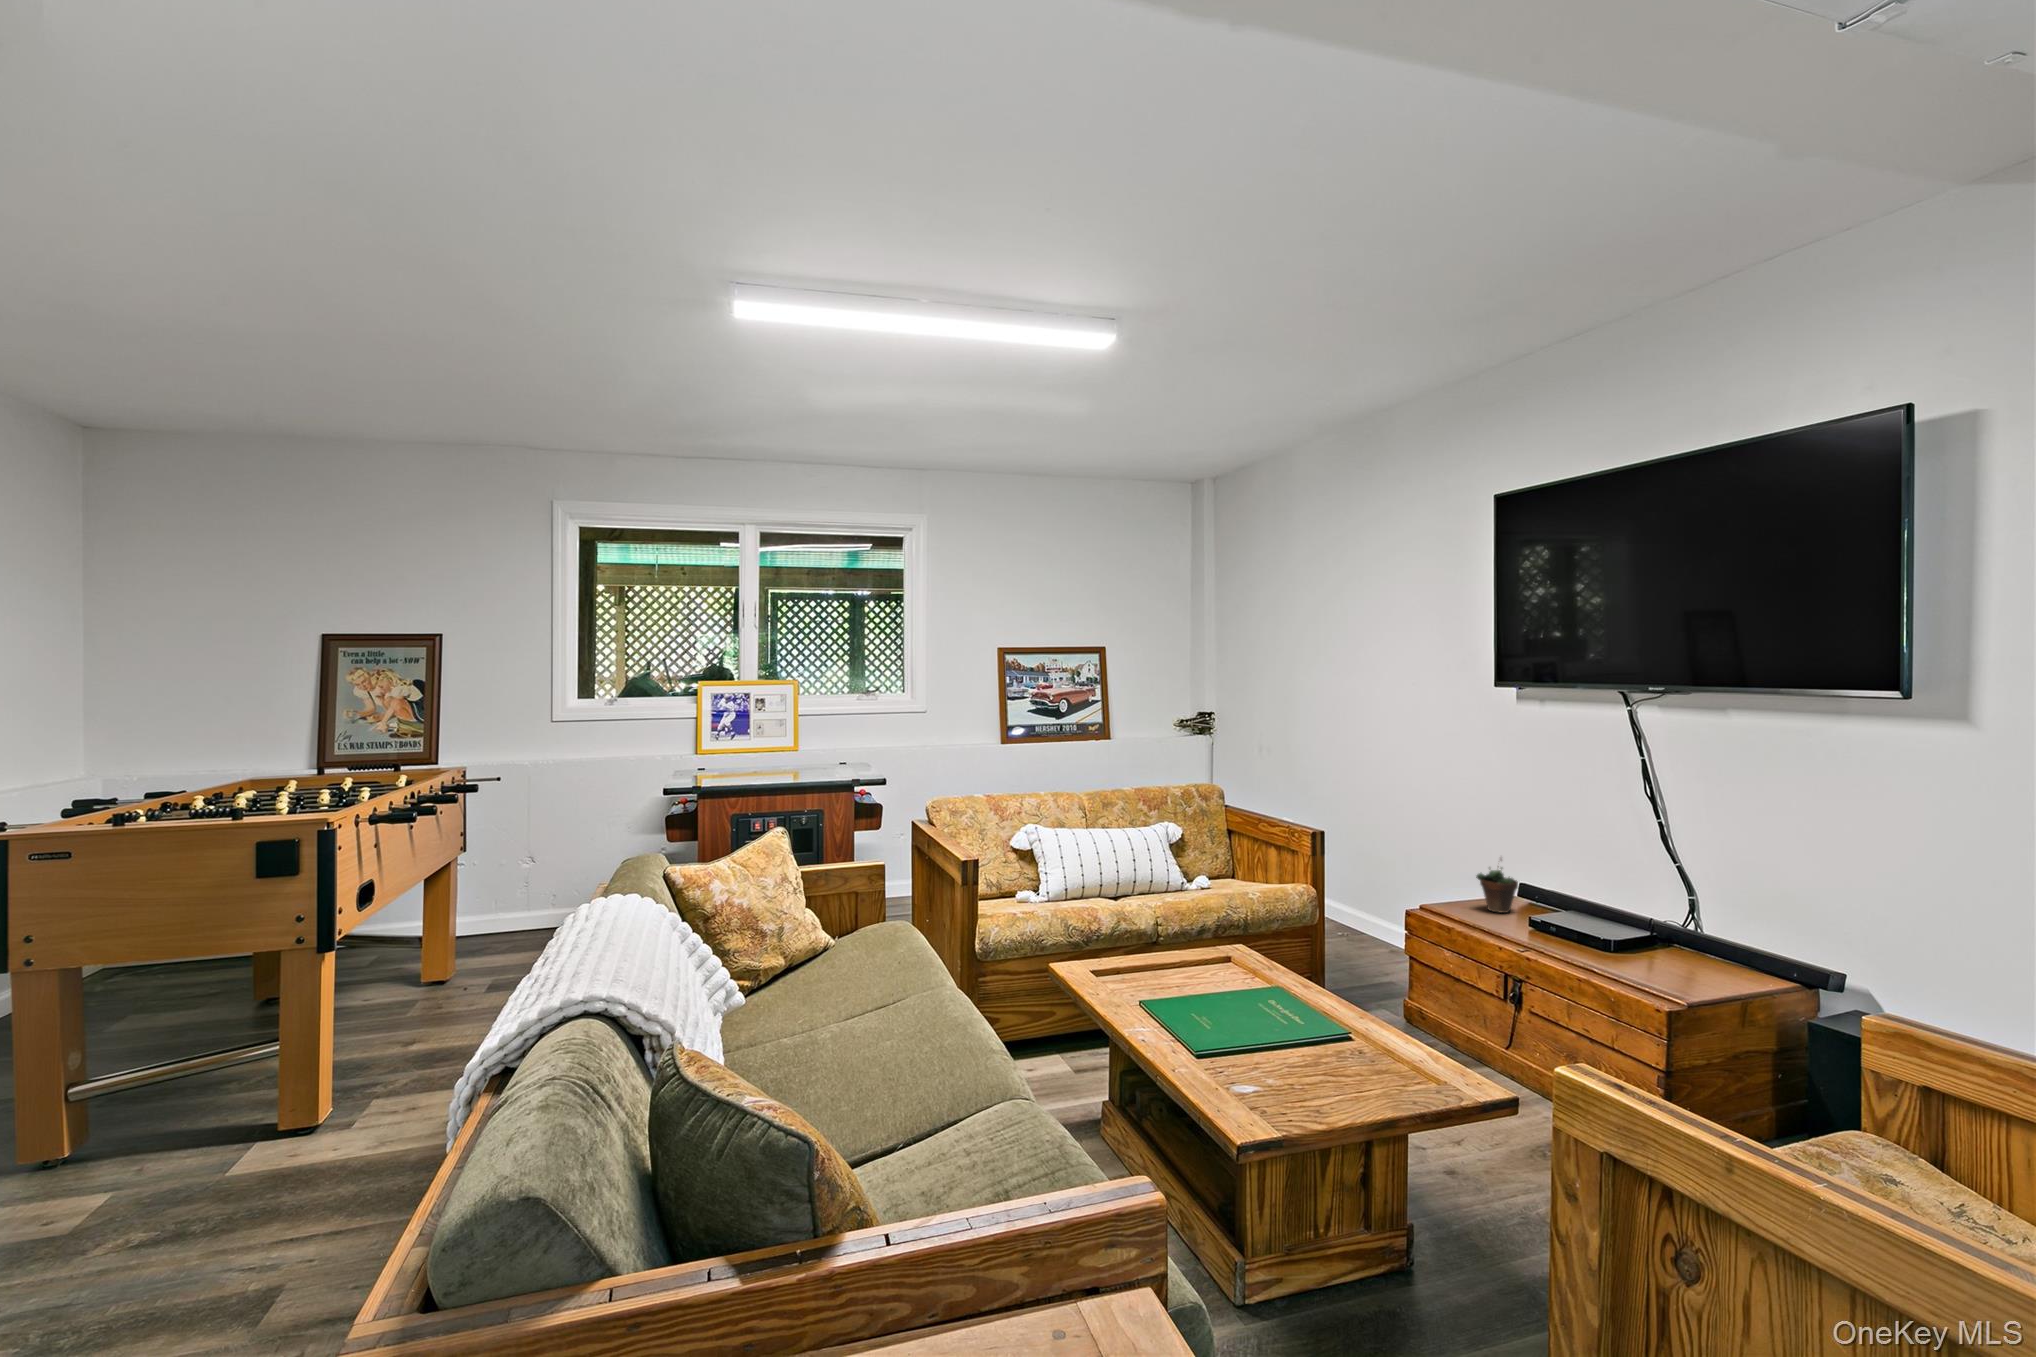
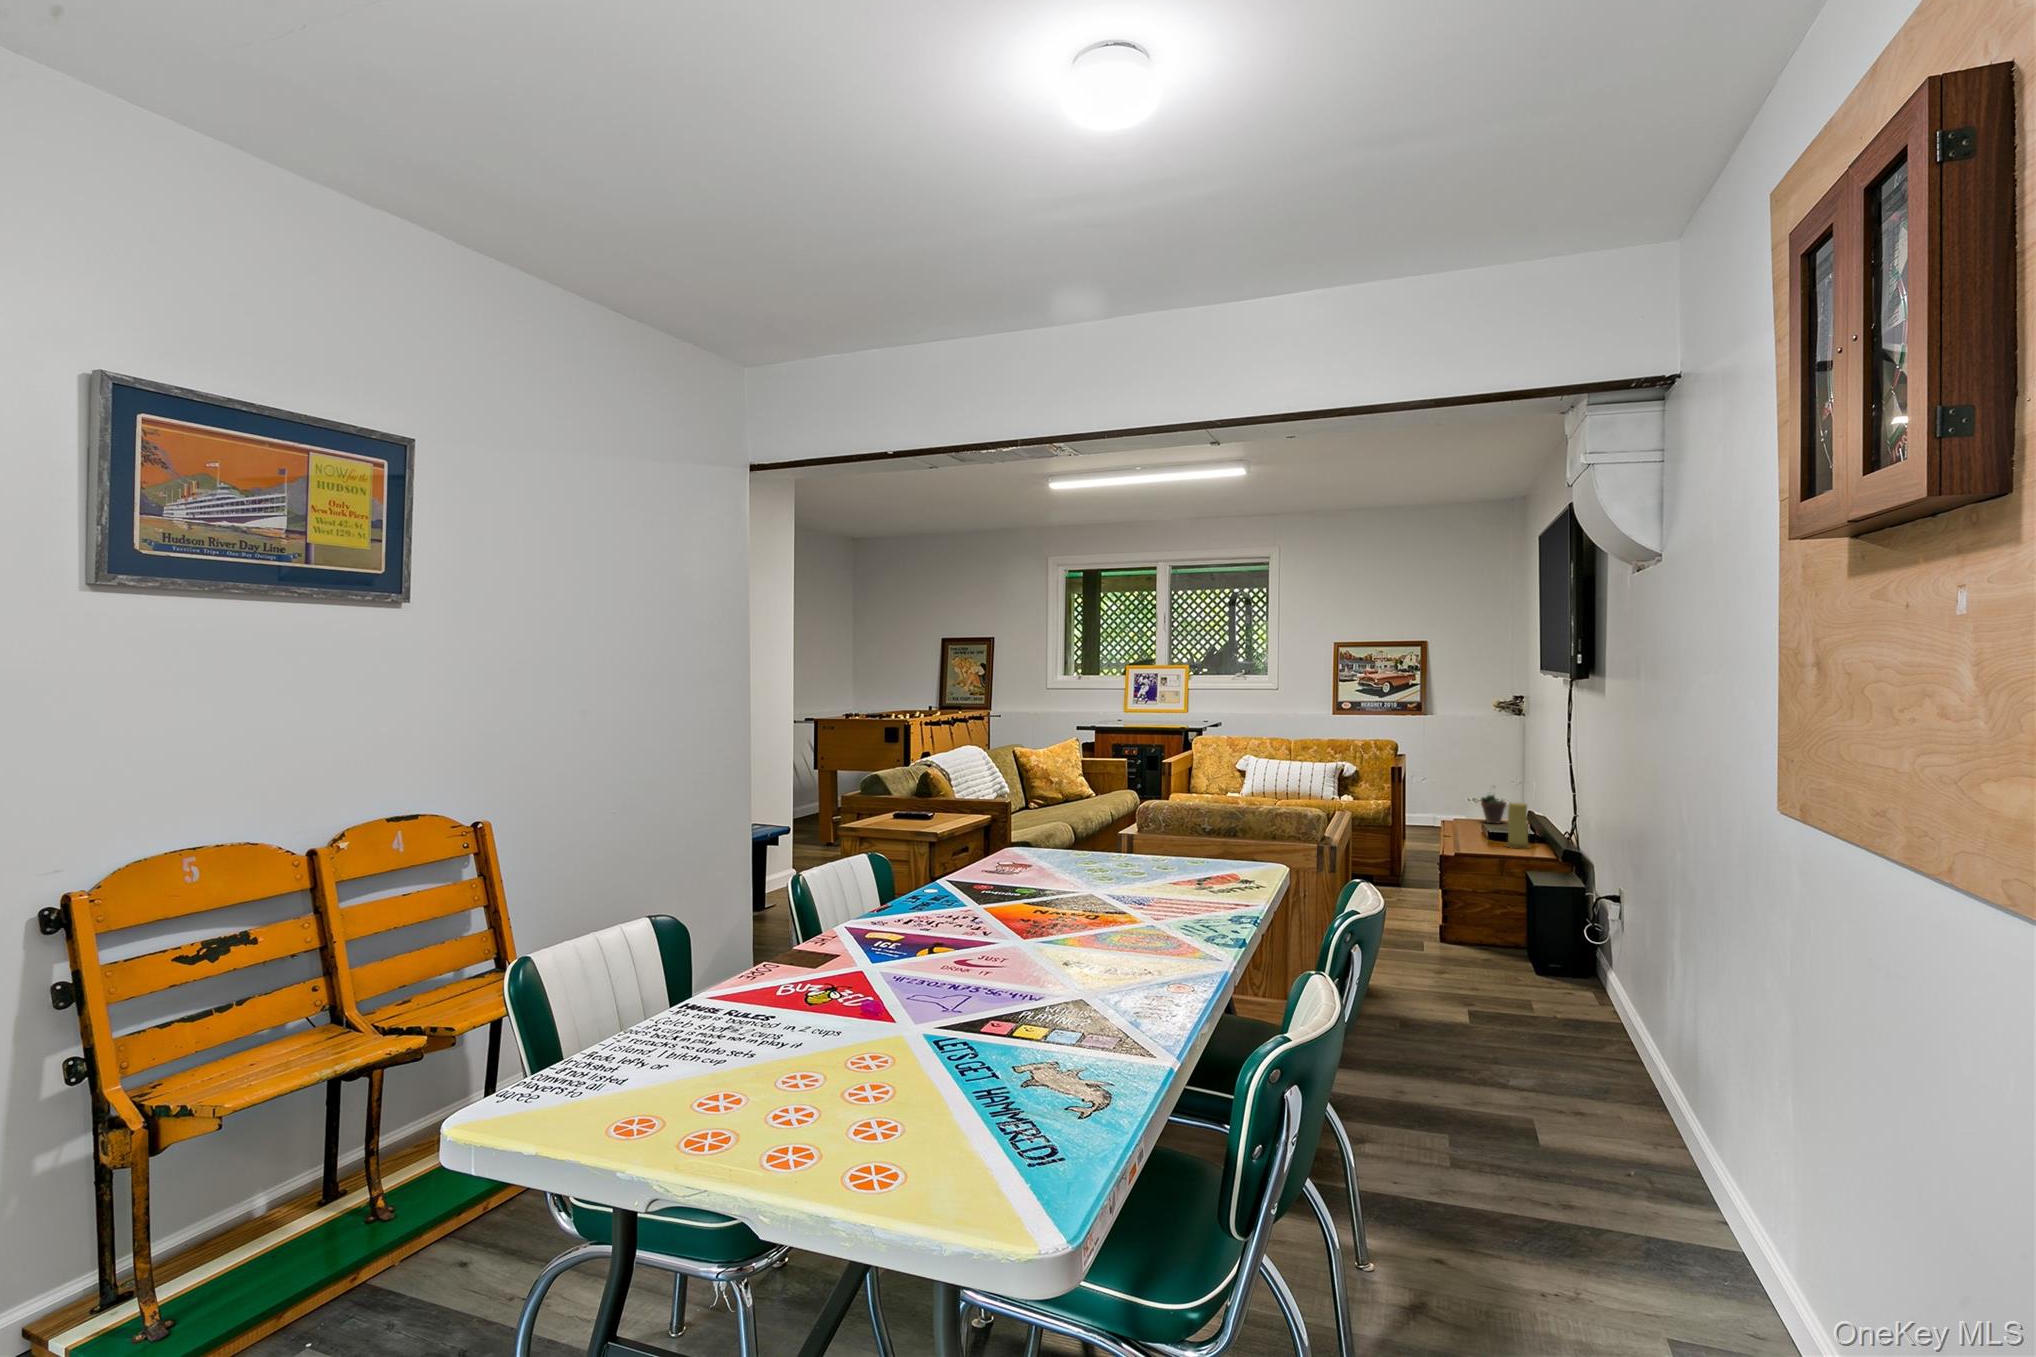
candle: none [1688,900,1738,977] -> present [1506,803,1530,848]

